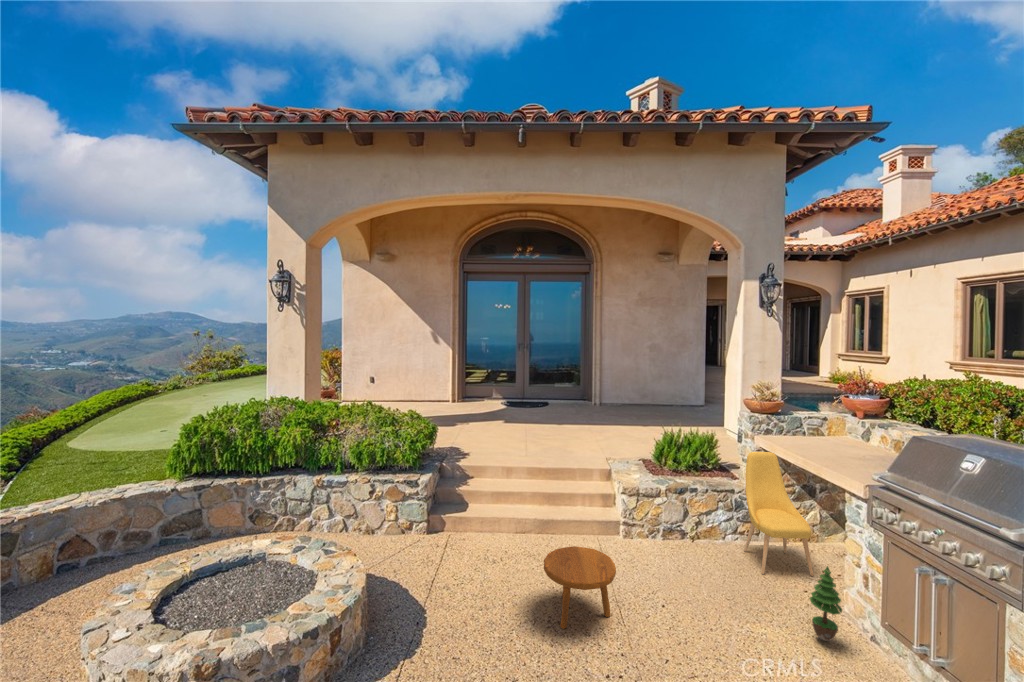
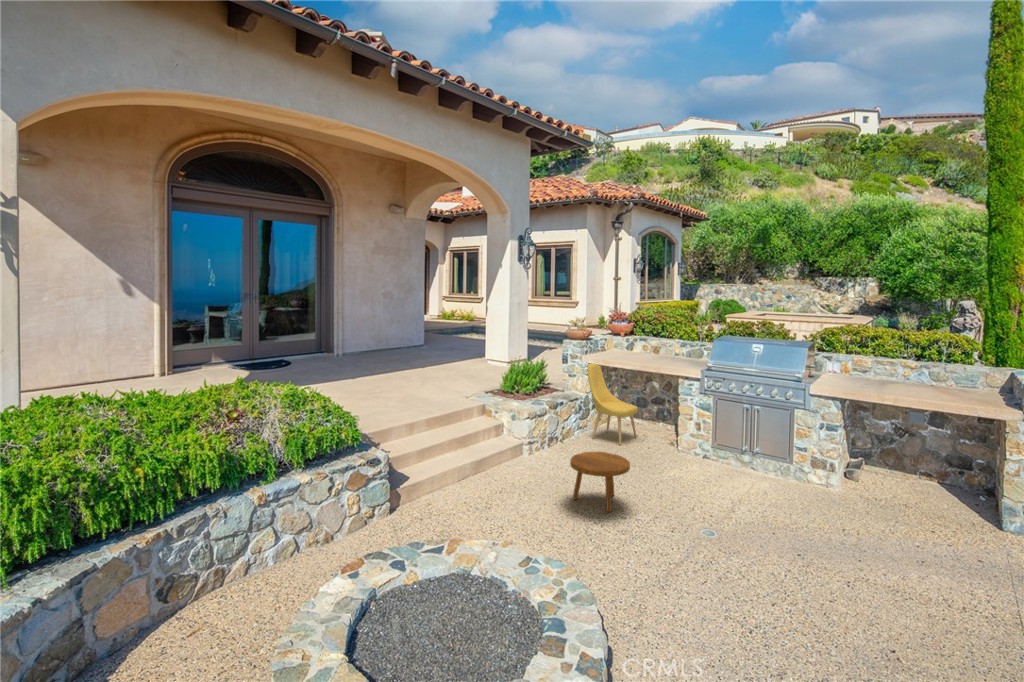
potted tree: present [810,566,842,641] -> none [681,414,699,460]

